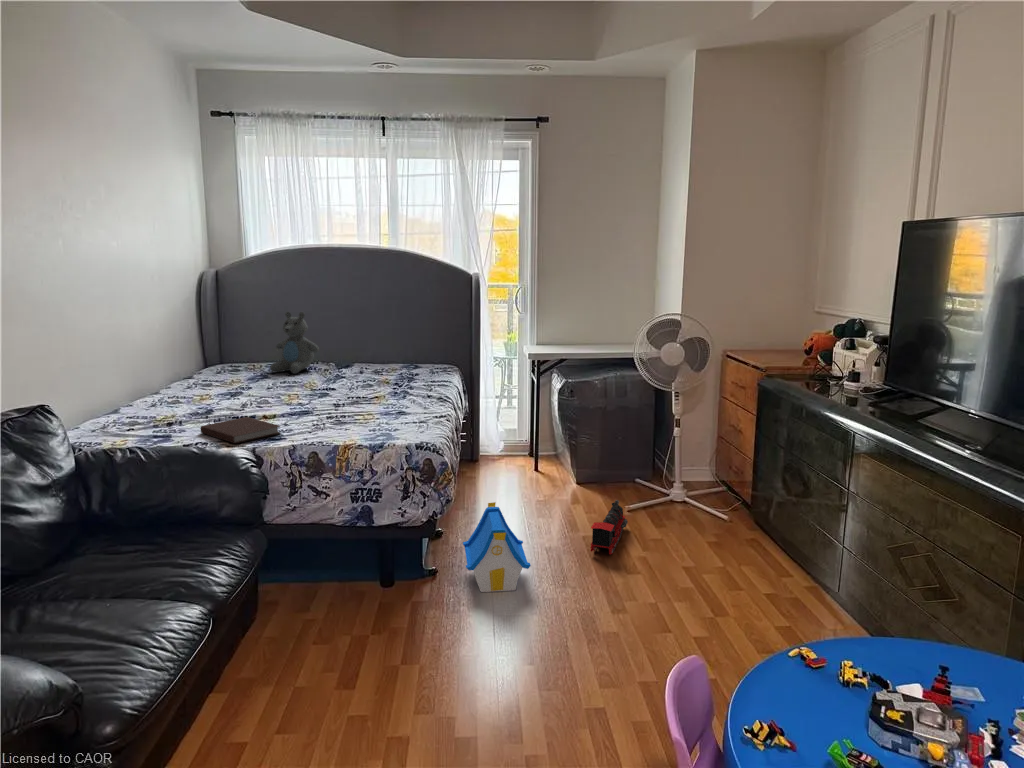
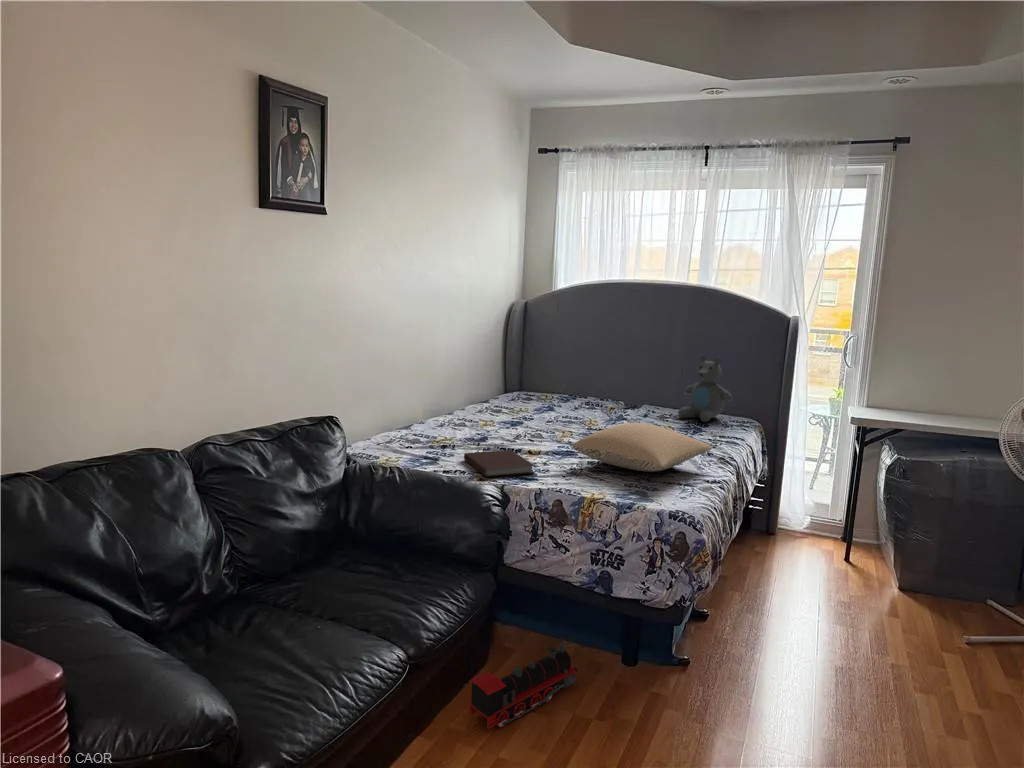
teddy bear: present [270,312,319,374] -> present [678,355,732,422]
pillow: none [312,376,434,417] -> present [572,423,712,472]
toy train: present [590,500,628,554] -> present [469,644,577,729]
toy house: present [463,502,531,592] -> none [717,597,804,720]

